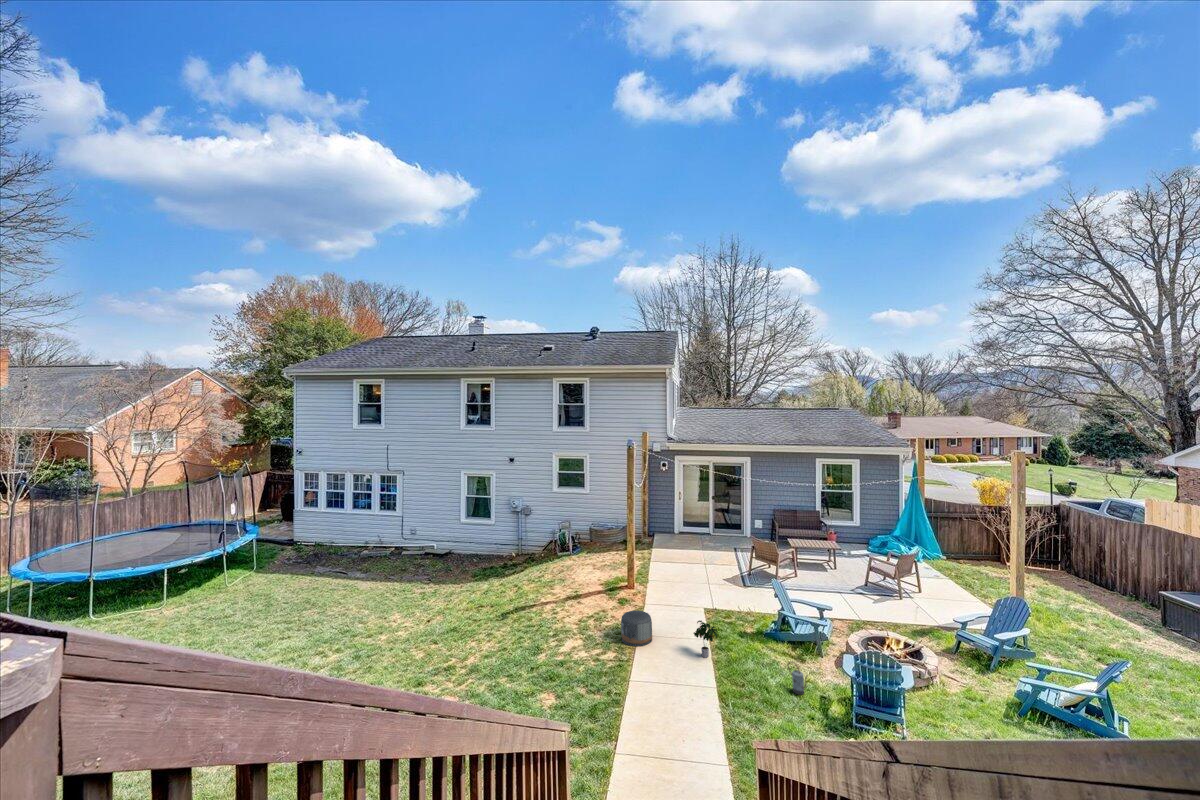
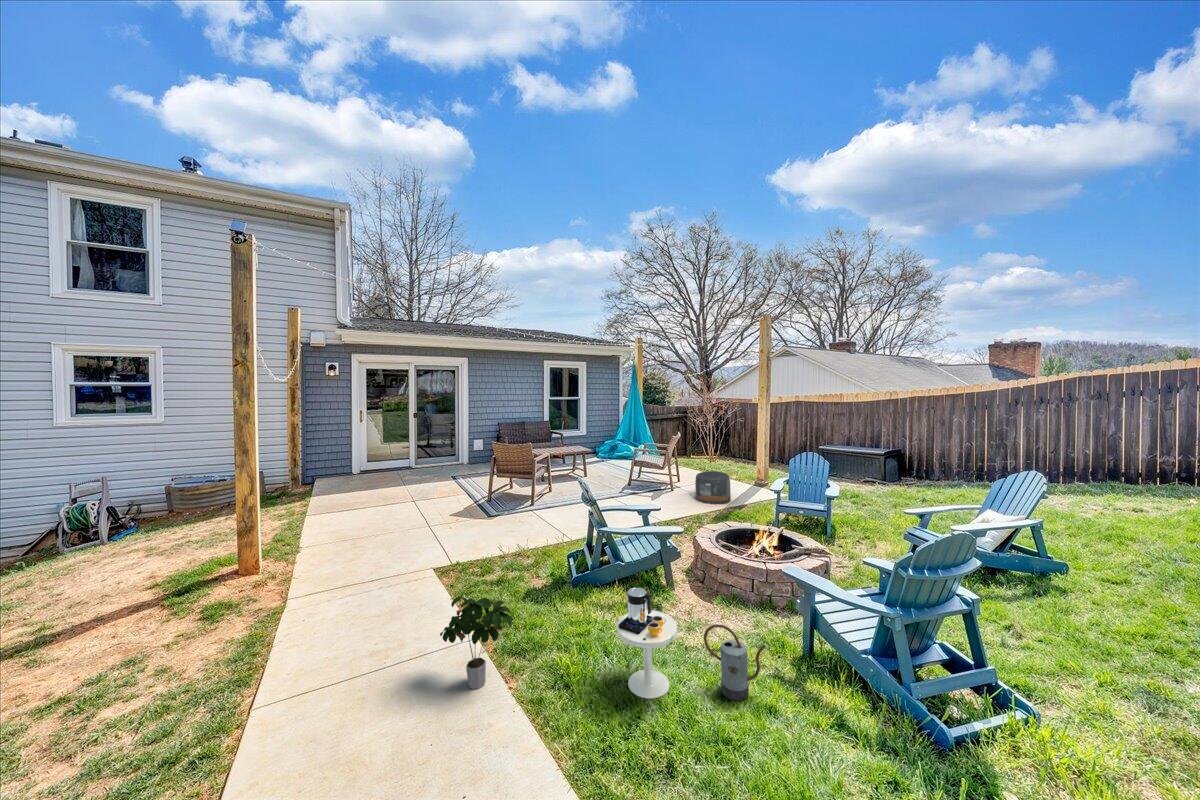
pouf: present [621,610,652,646] -> present [695,471,731,504]
side table: none [753,636,778,682] -> present [617,588,677,699]

